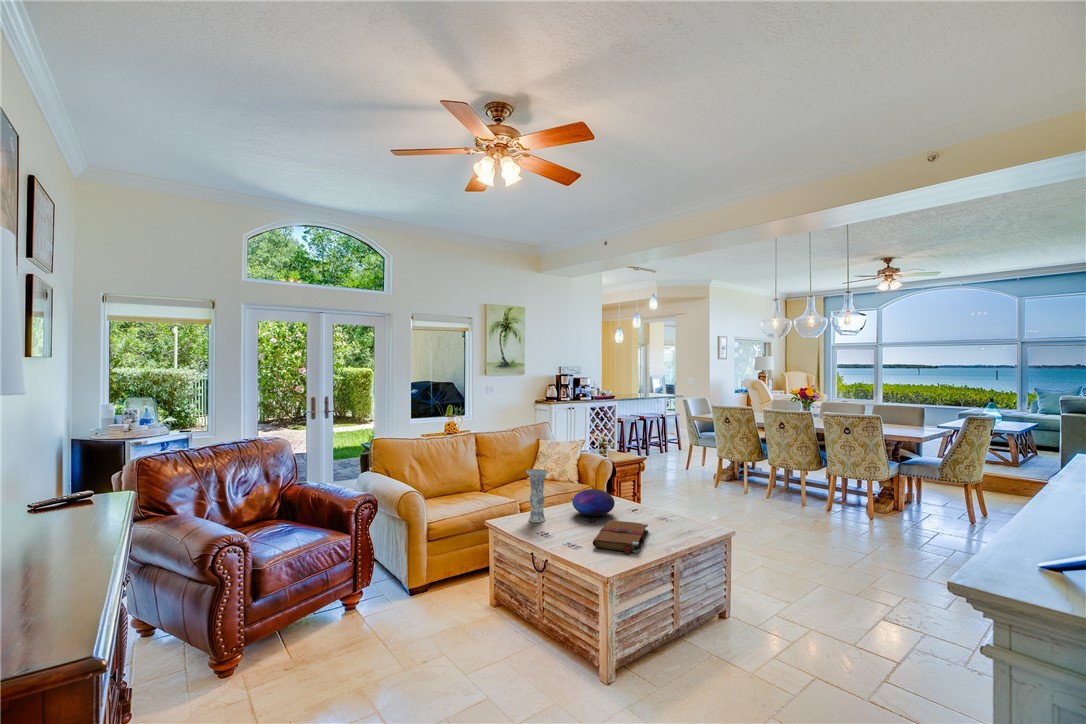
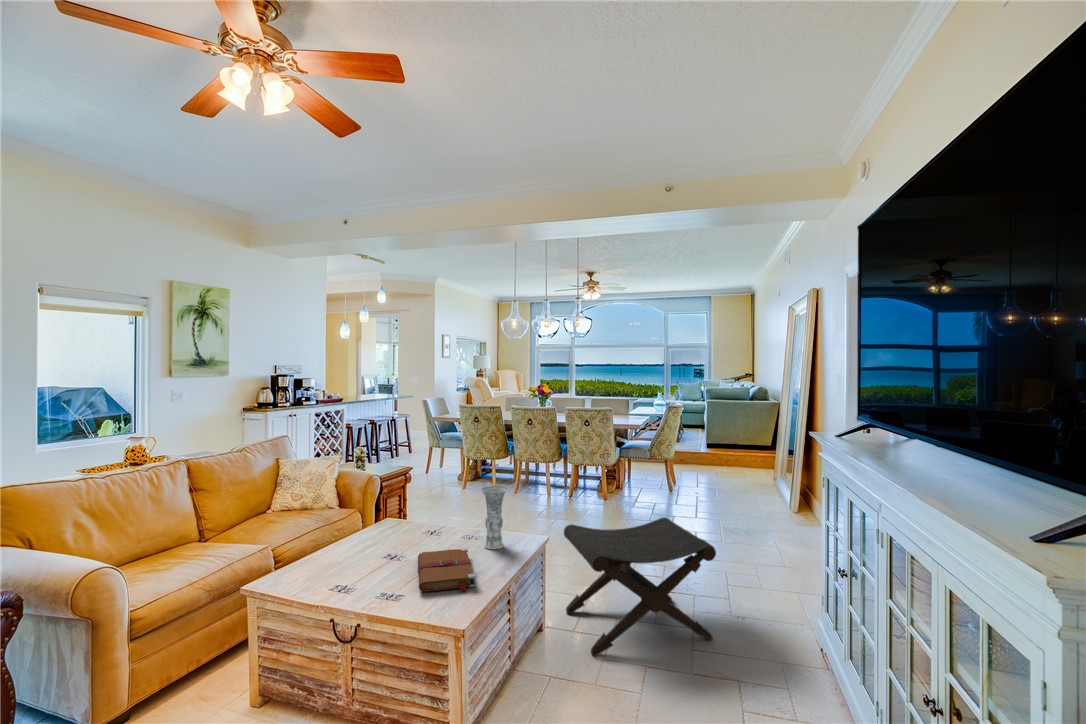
vase: present [526,469,549,522] -> present [481,486,508,549]
decorative orb: present [572,489,615,516] -> none [364,517,418,551]
footstool: none [758,524,929,681] -> present [564,518,716,656]

